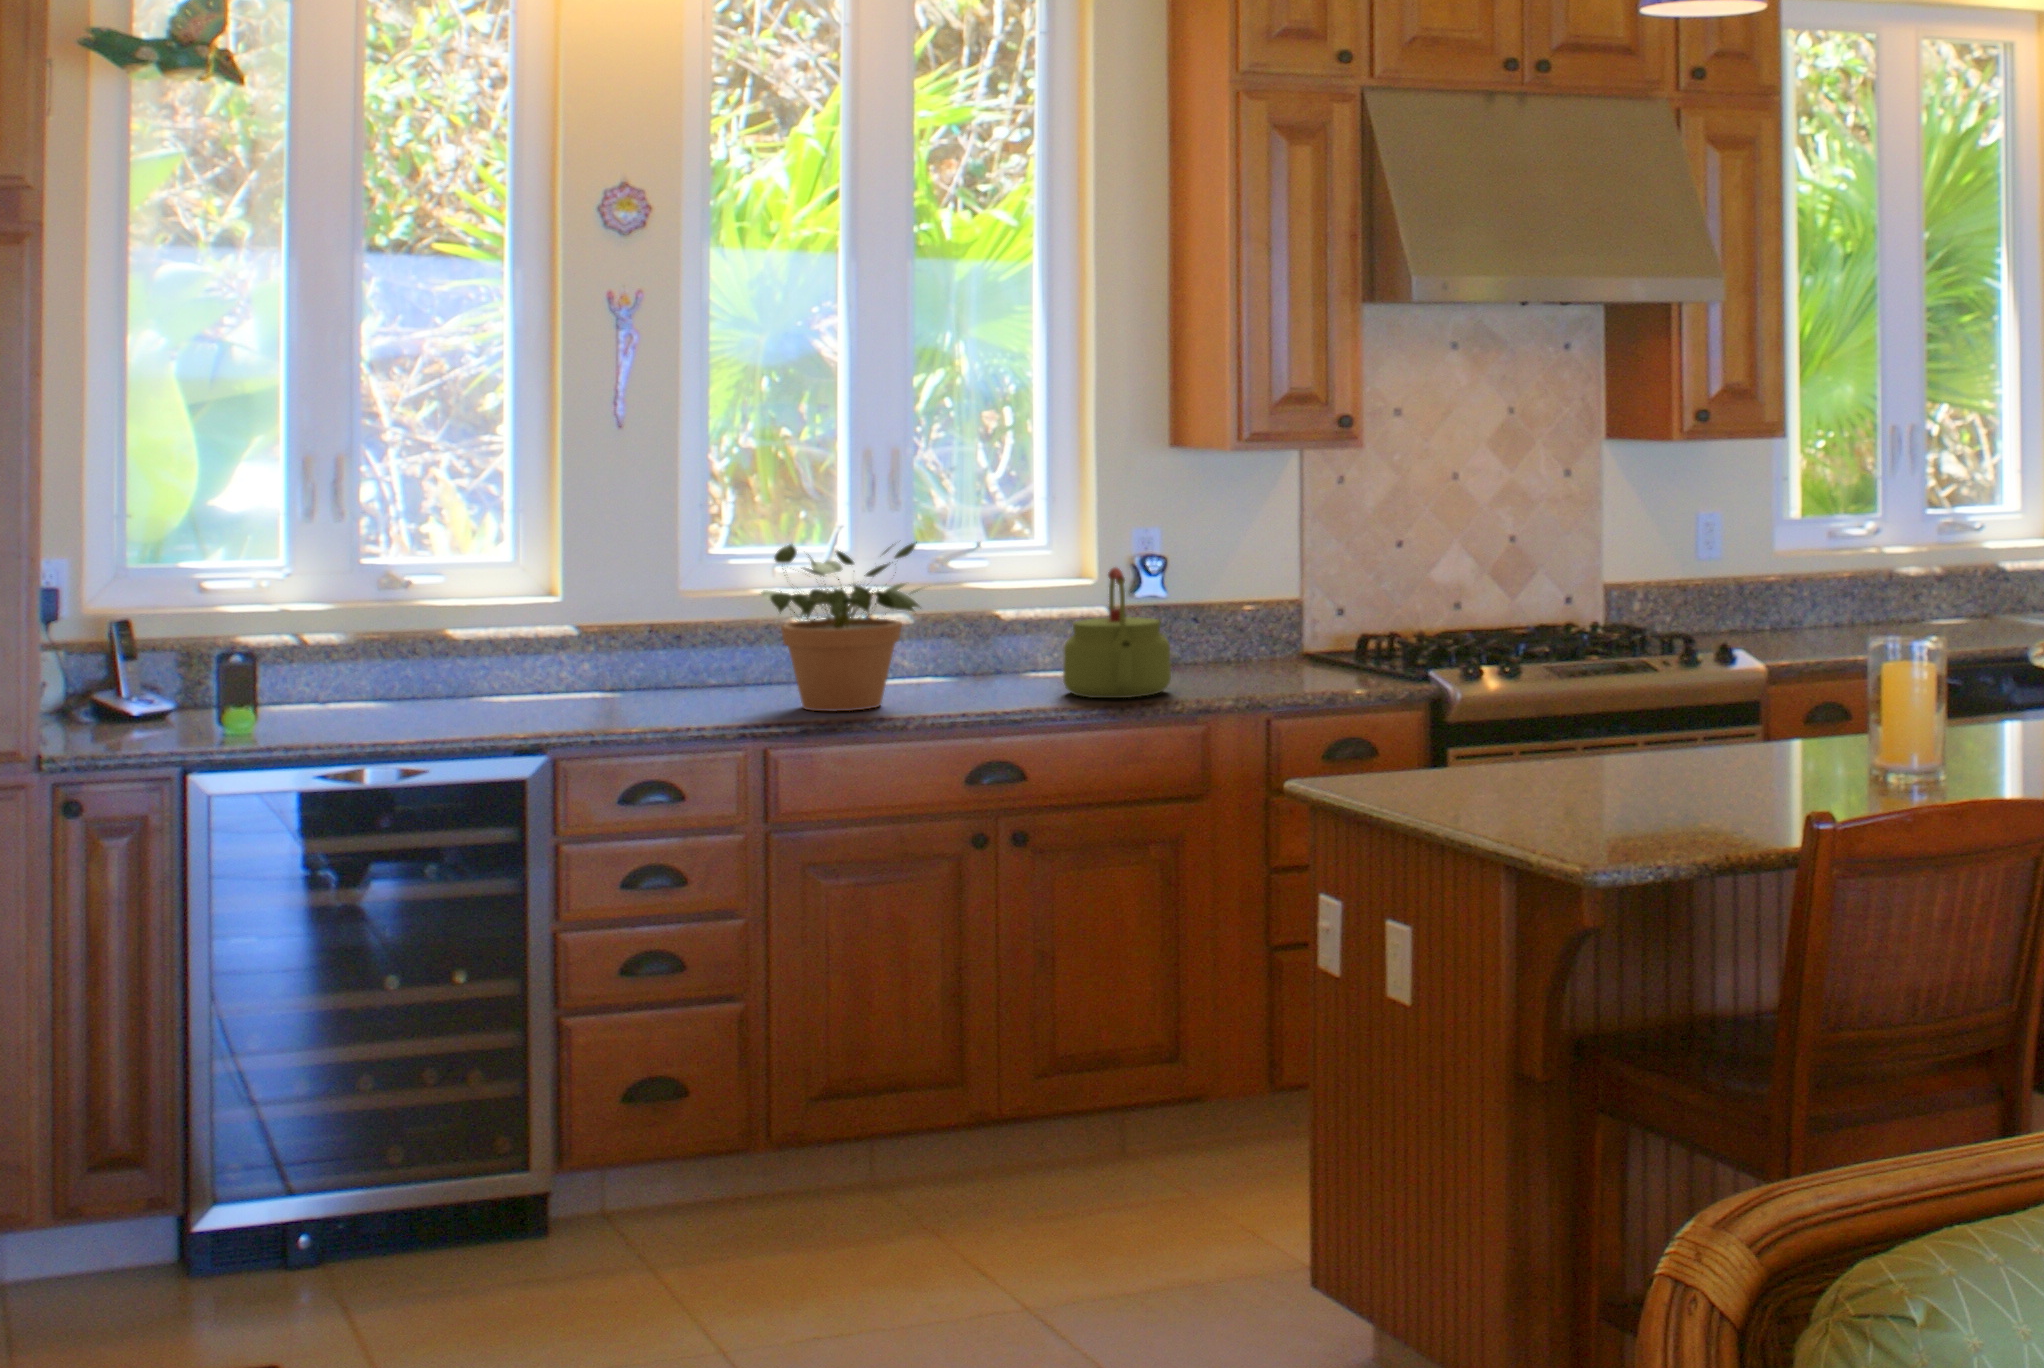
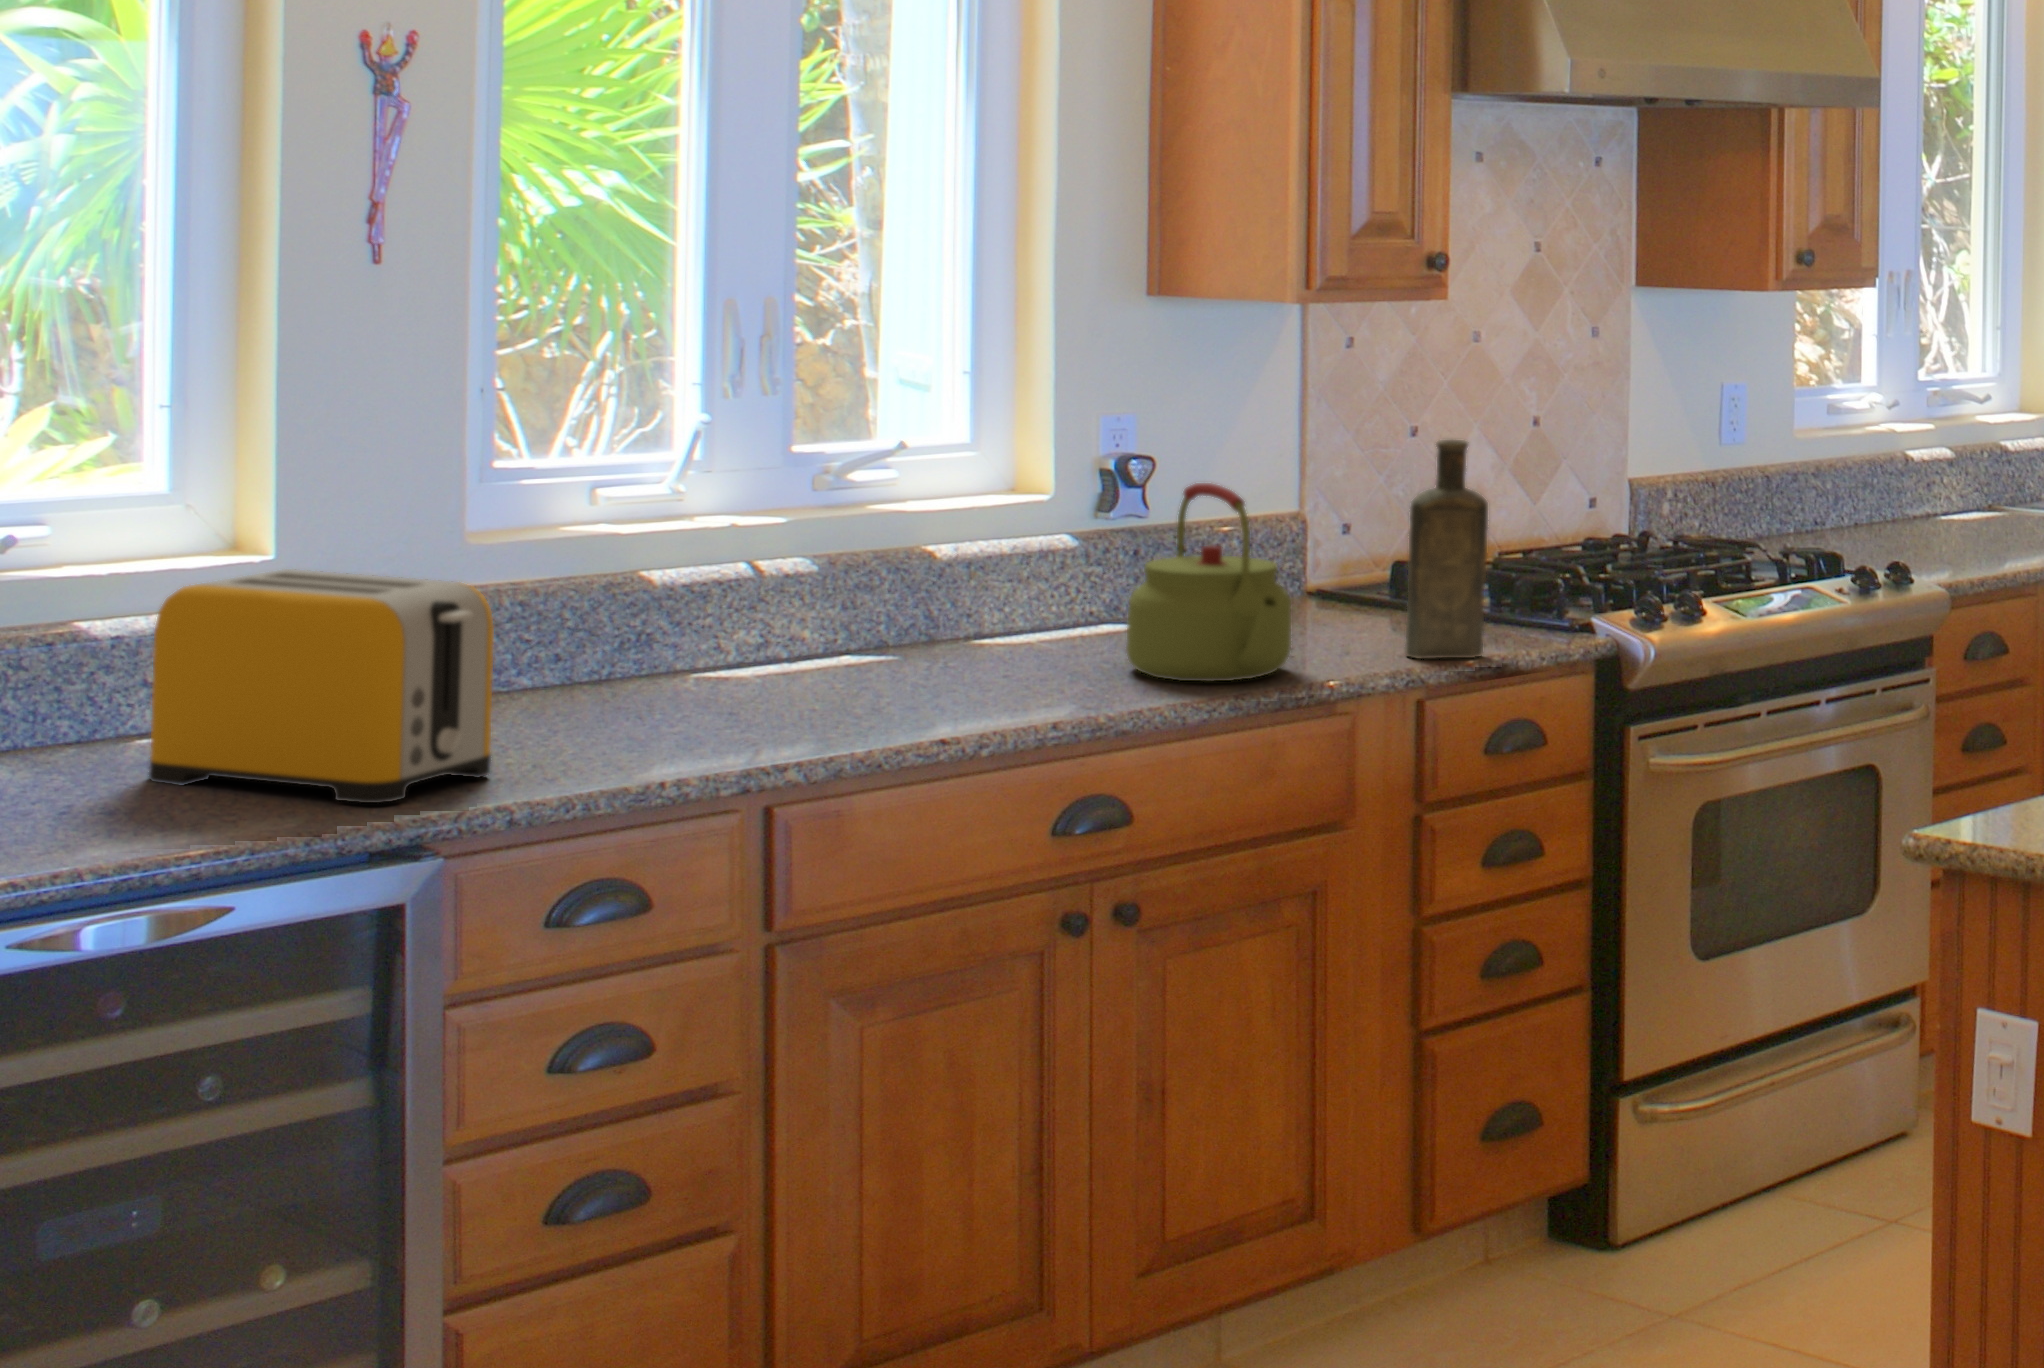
bottle: none [1262,540,1320,691] -> present [1405,440,1488,659]
potted plant: present [761,542,920,711] -> none [693,444,968,726]
toaster: none [433,606,598,735] -> present [149,569,494,803]

